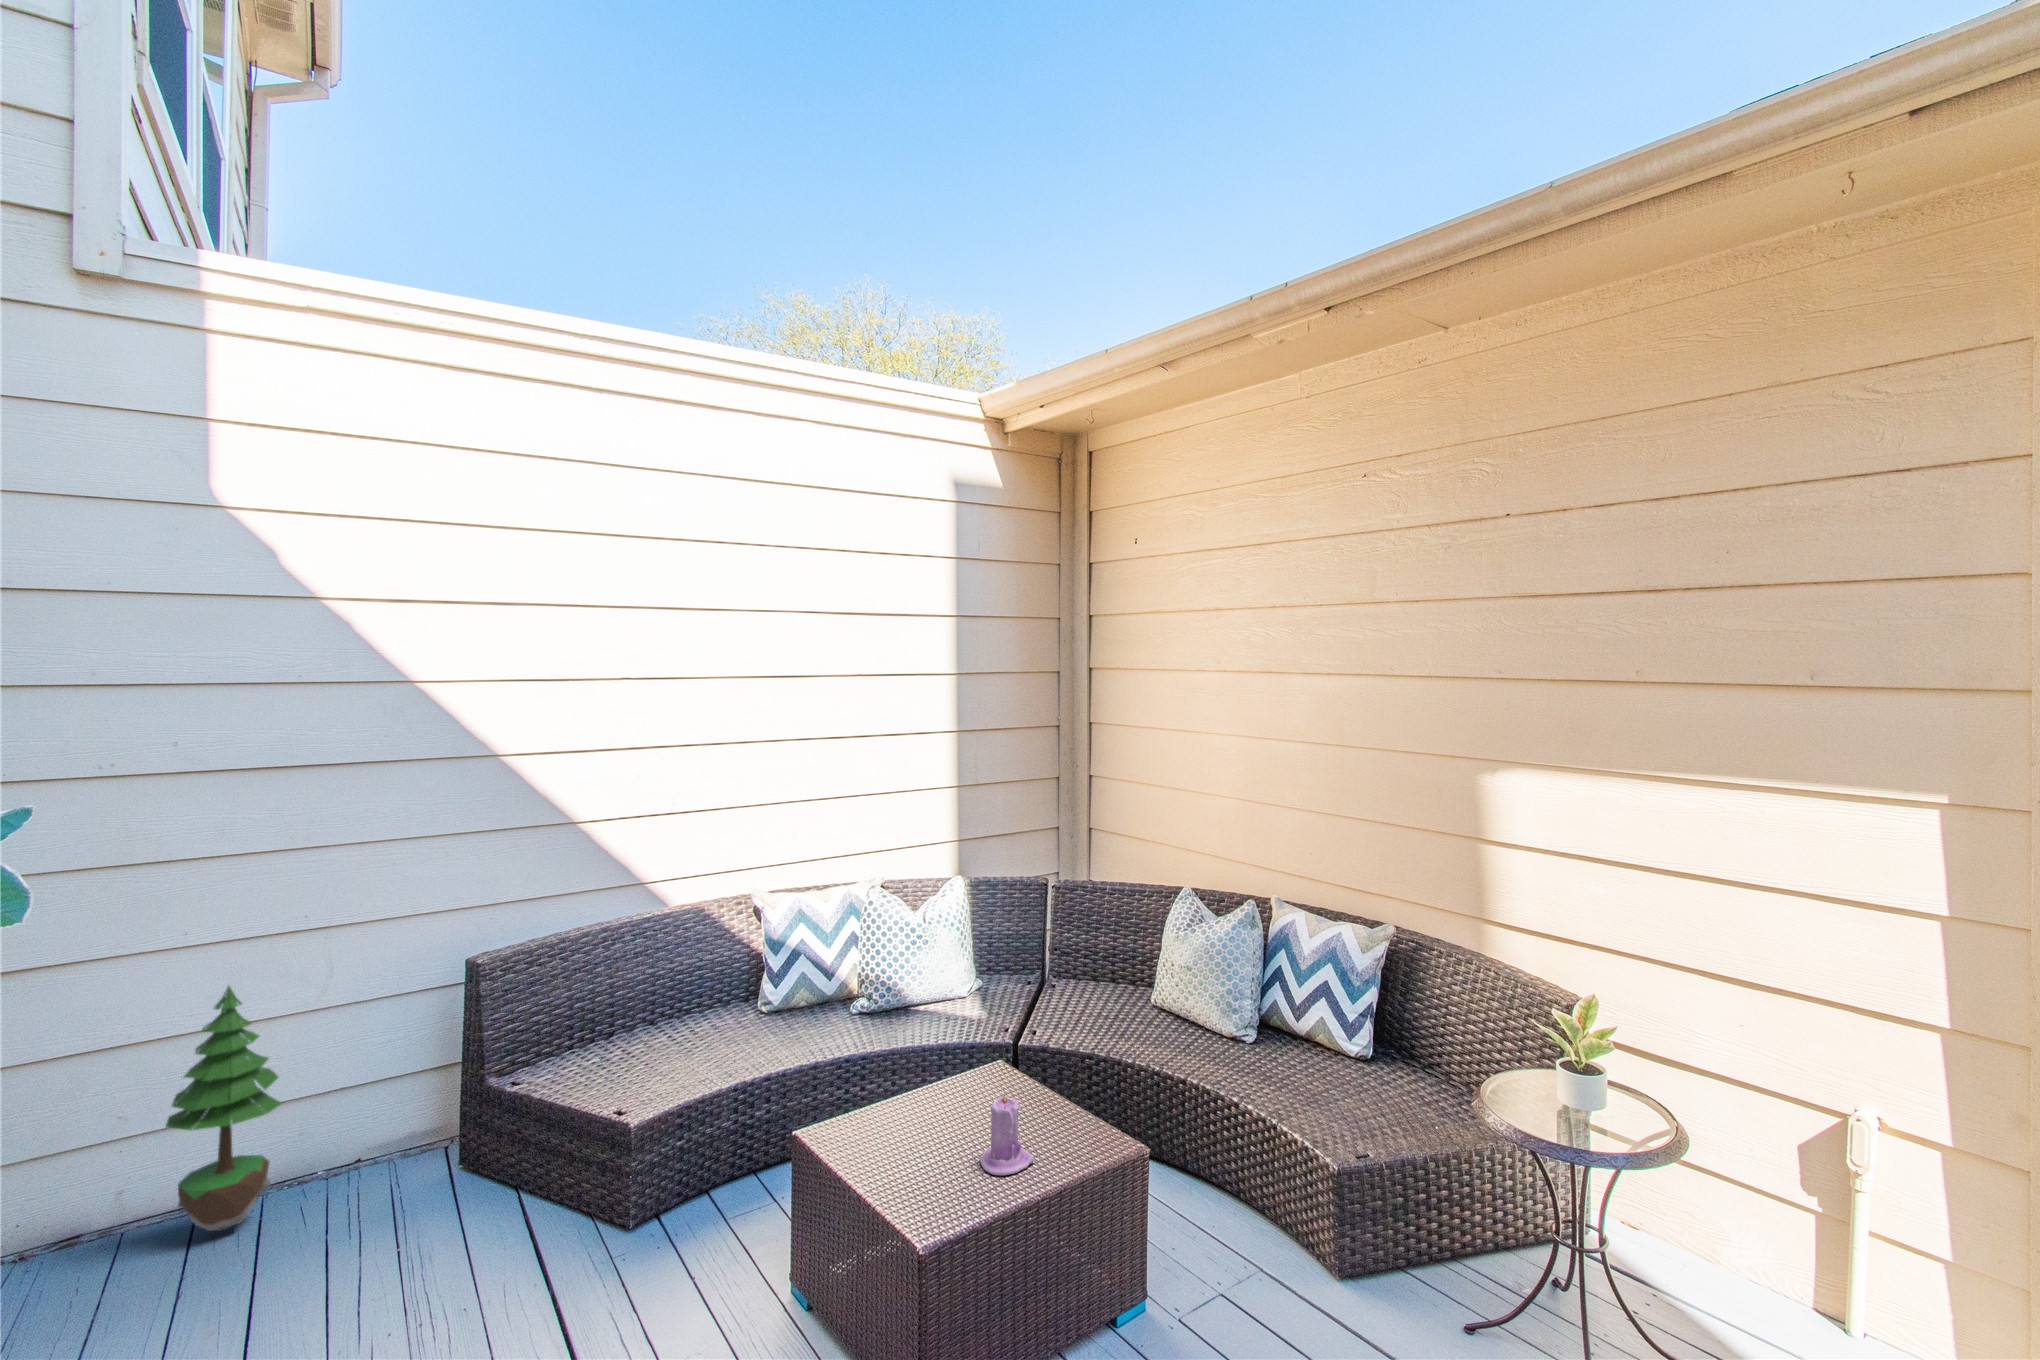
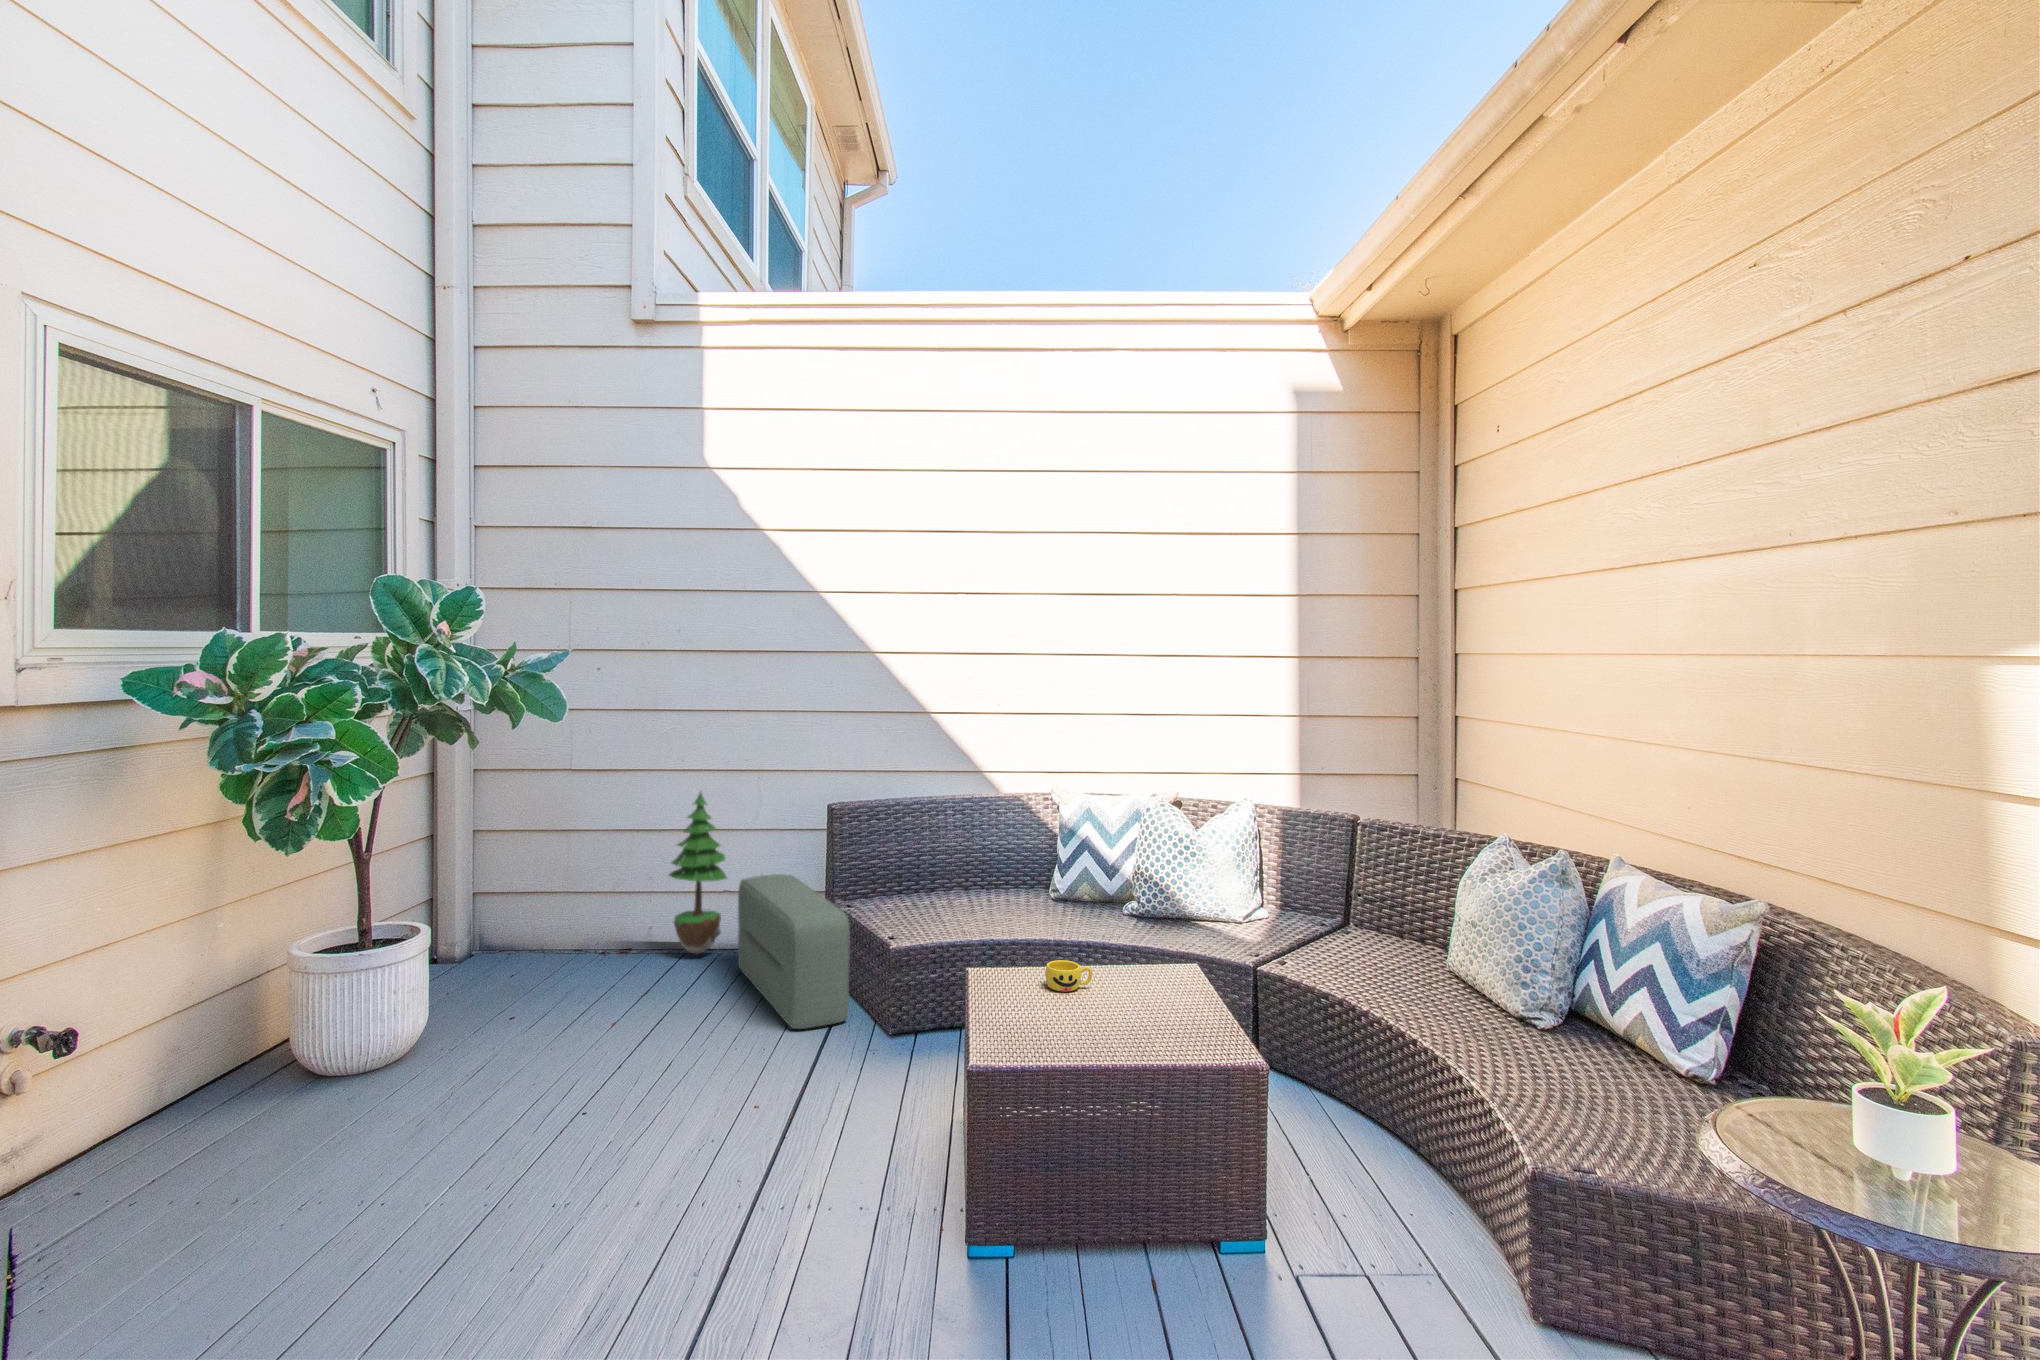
pouf: none [317,1072,562,1289] -> present [738,874,850,1029]
candle: present [980,1094,1034,1175] -> none [1095,955,1147,1036]
cup: none [891,1103,937,1140] -> present [1045,960,1092,992]

